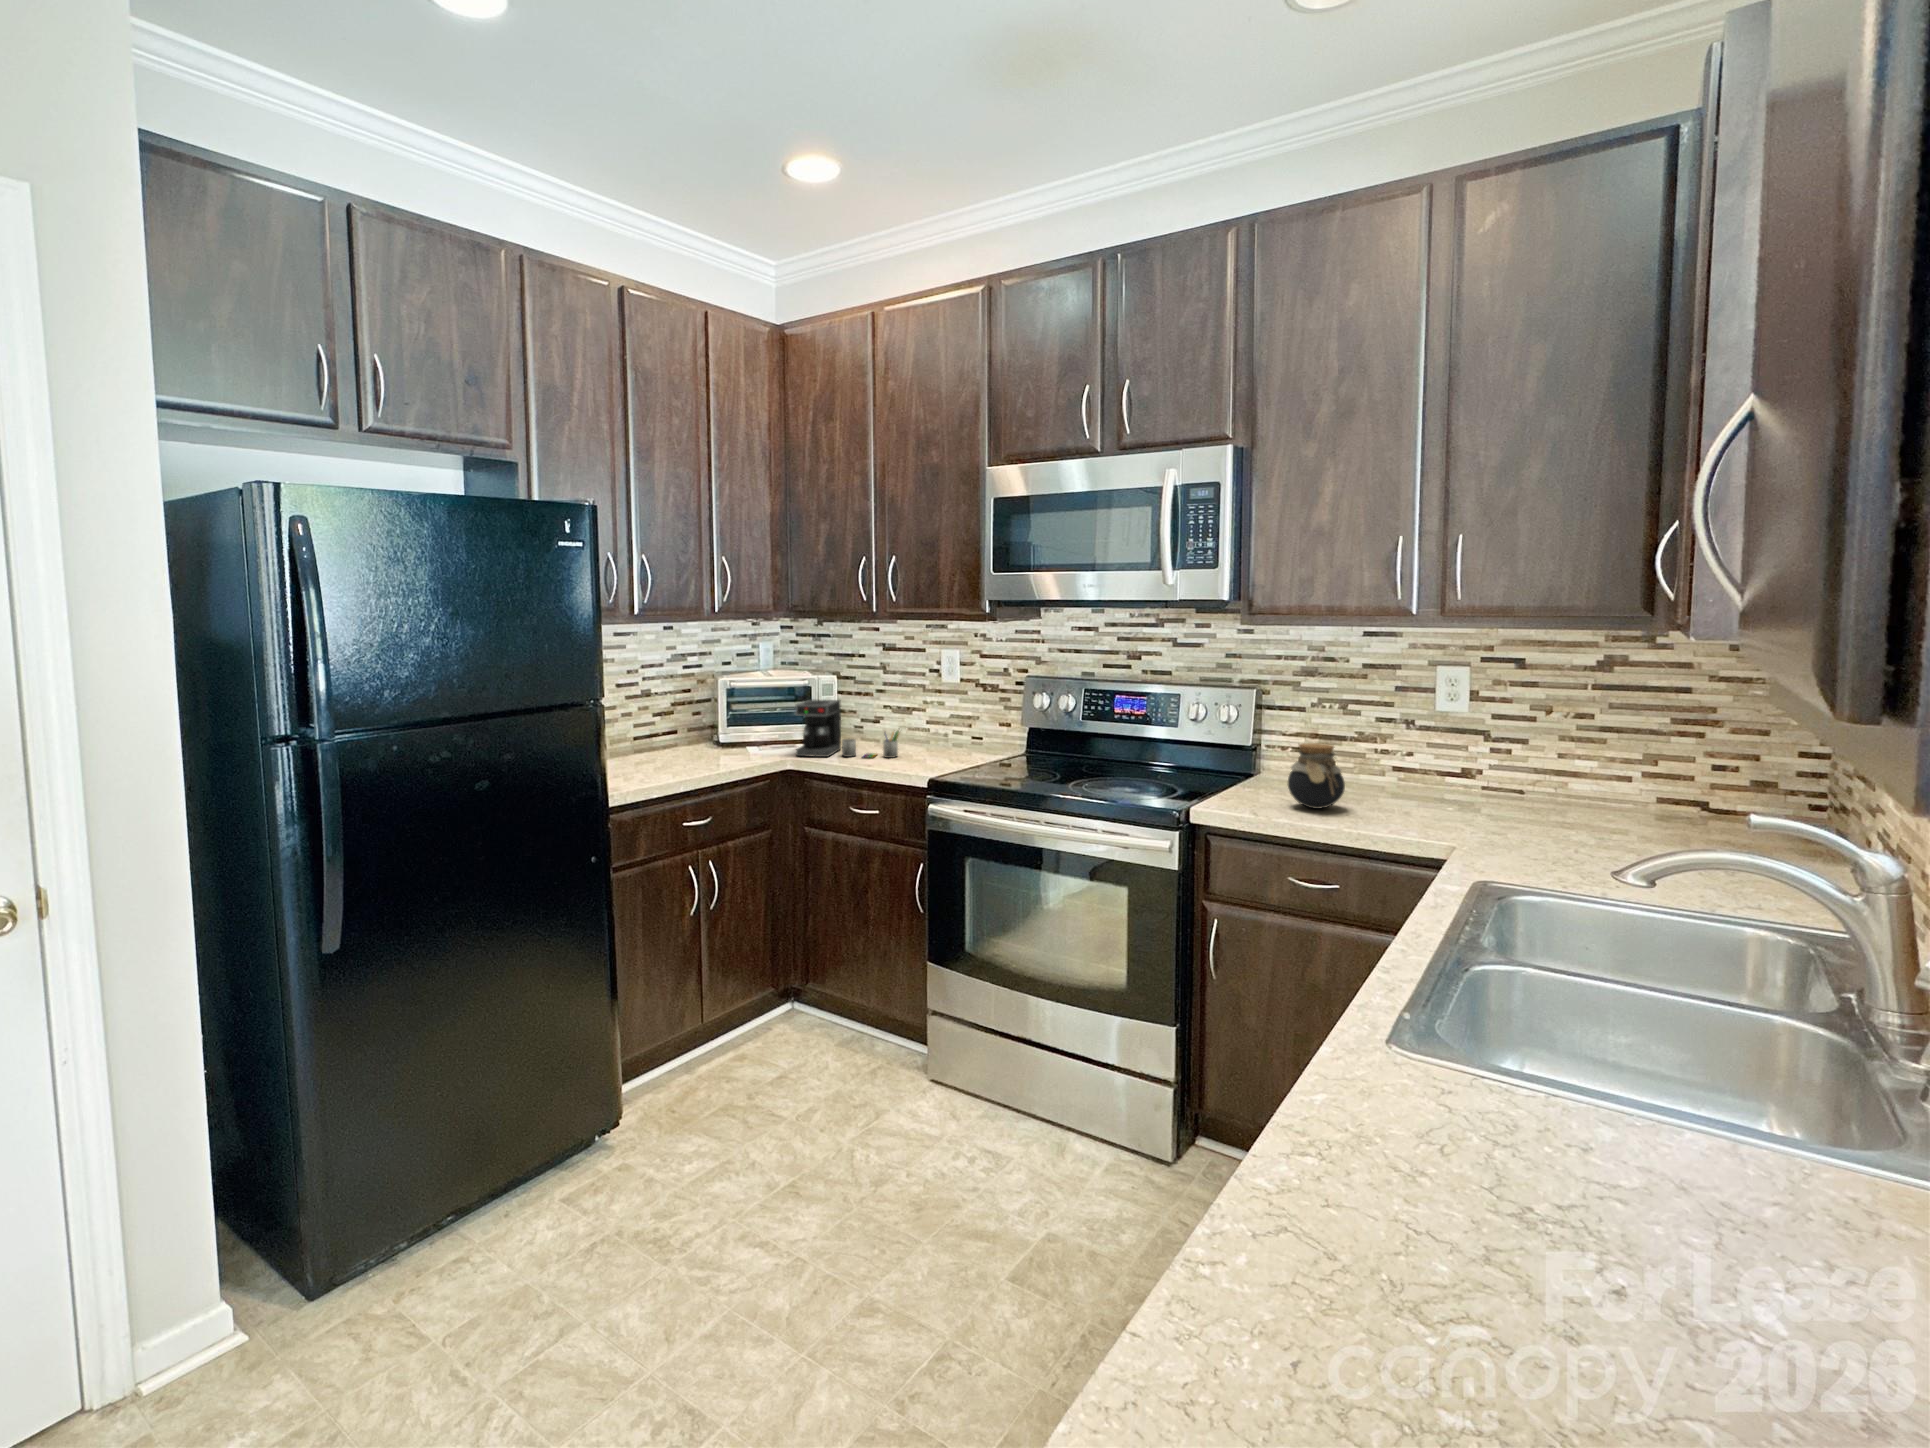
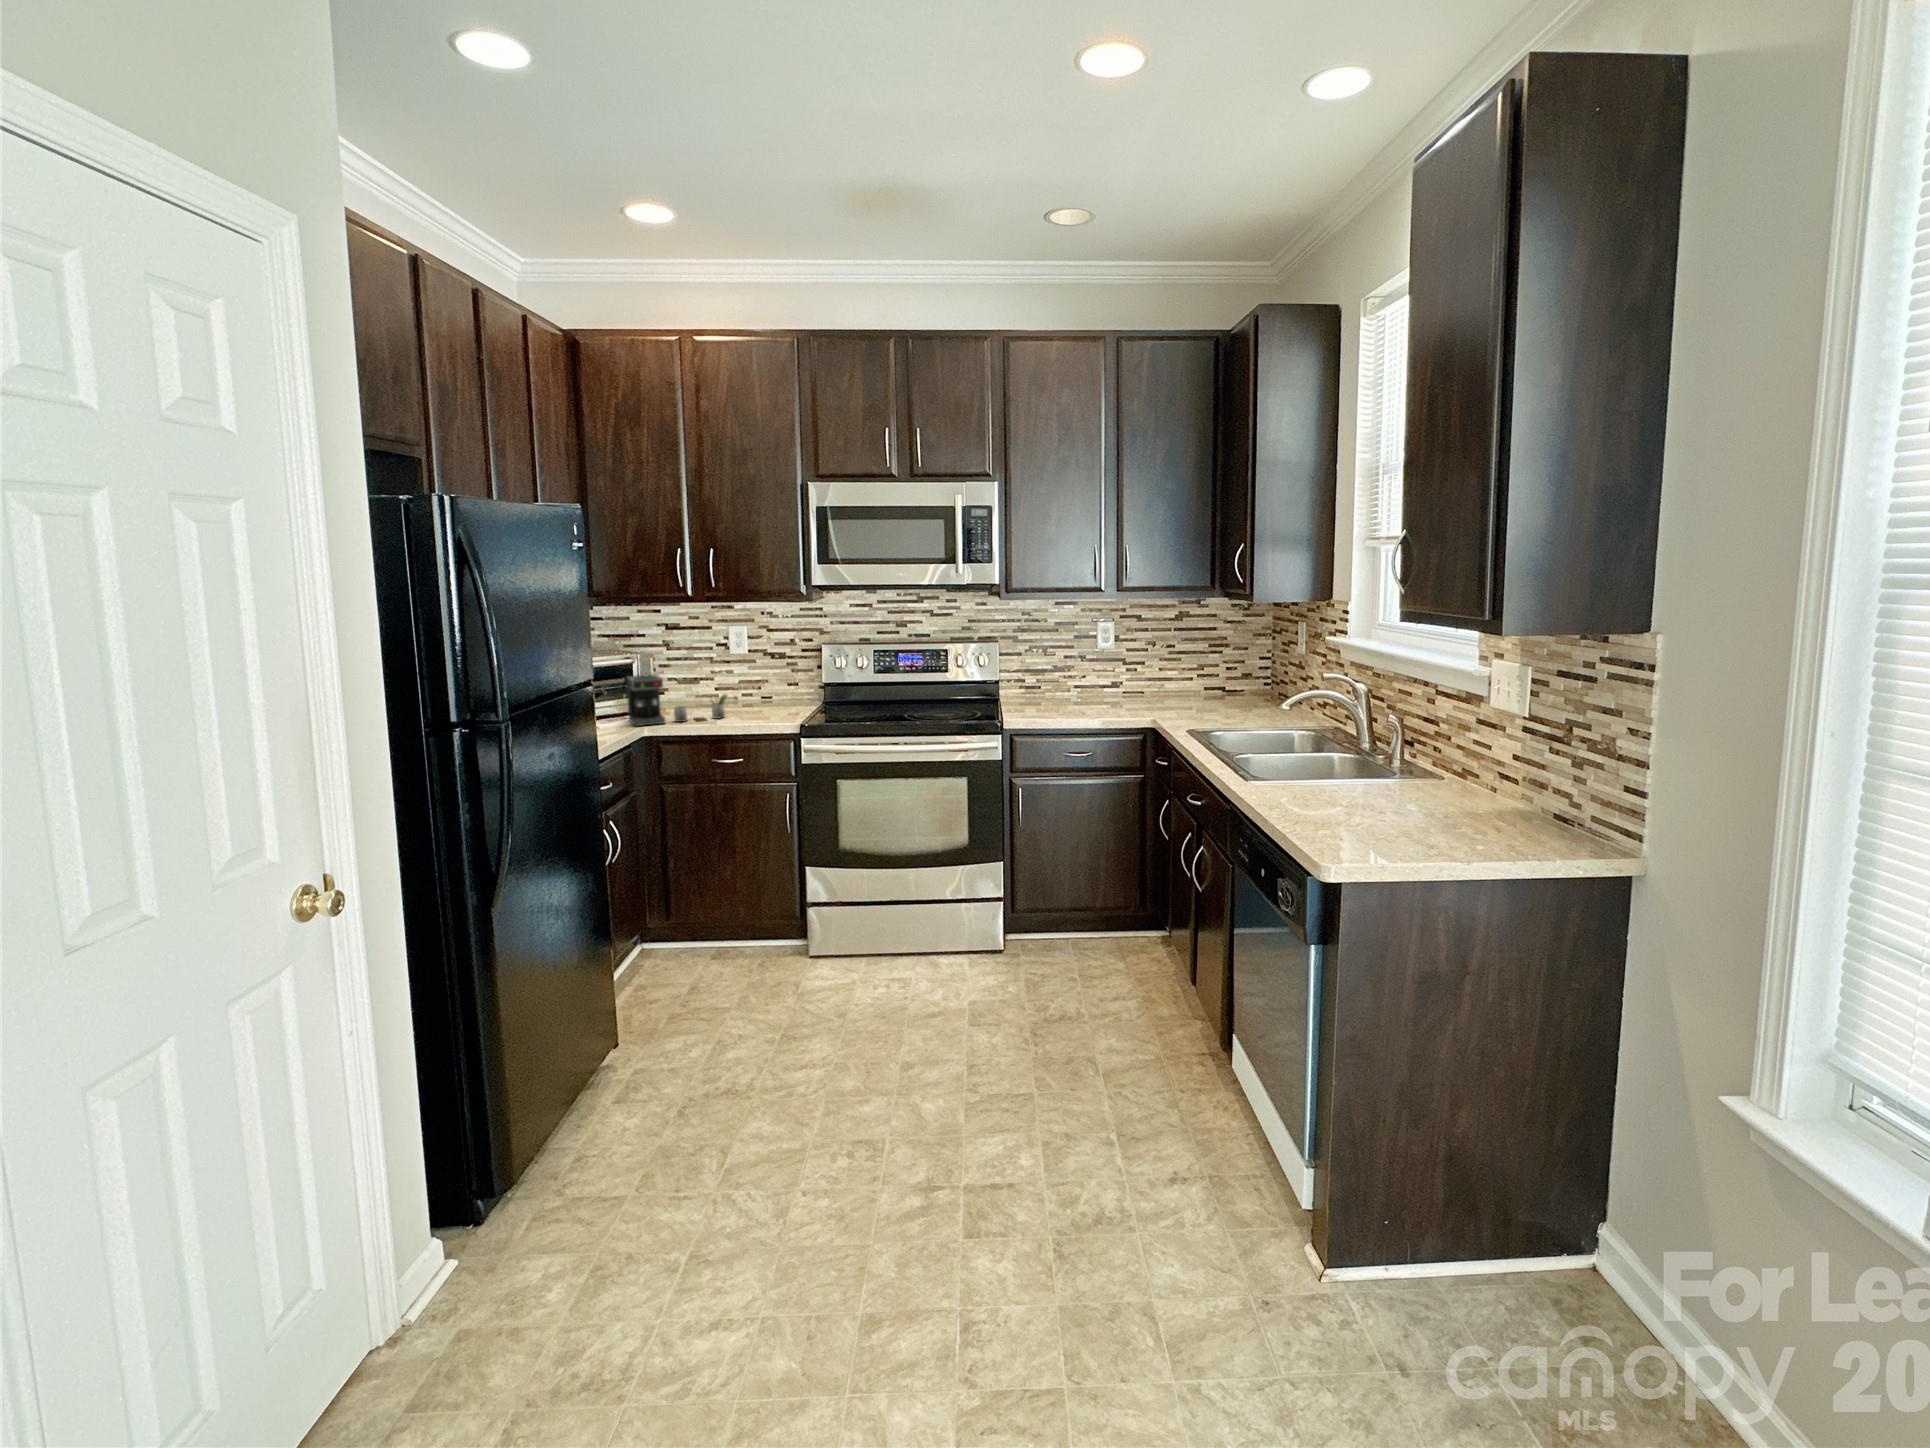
jar: present [1288,743,1345,809] -> none [1045,672,1078,712]

